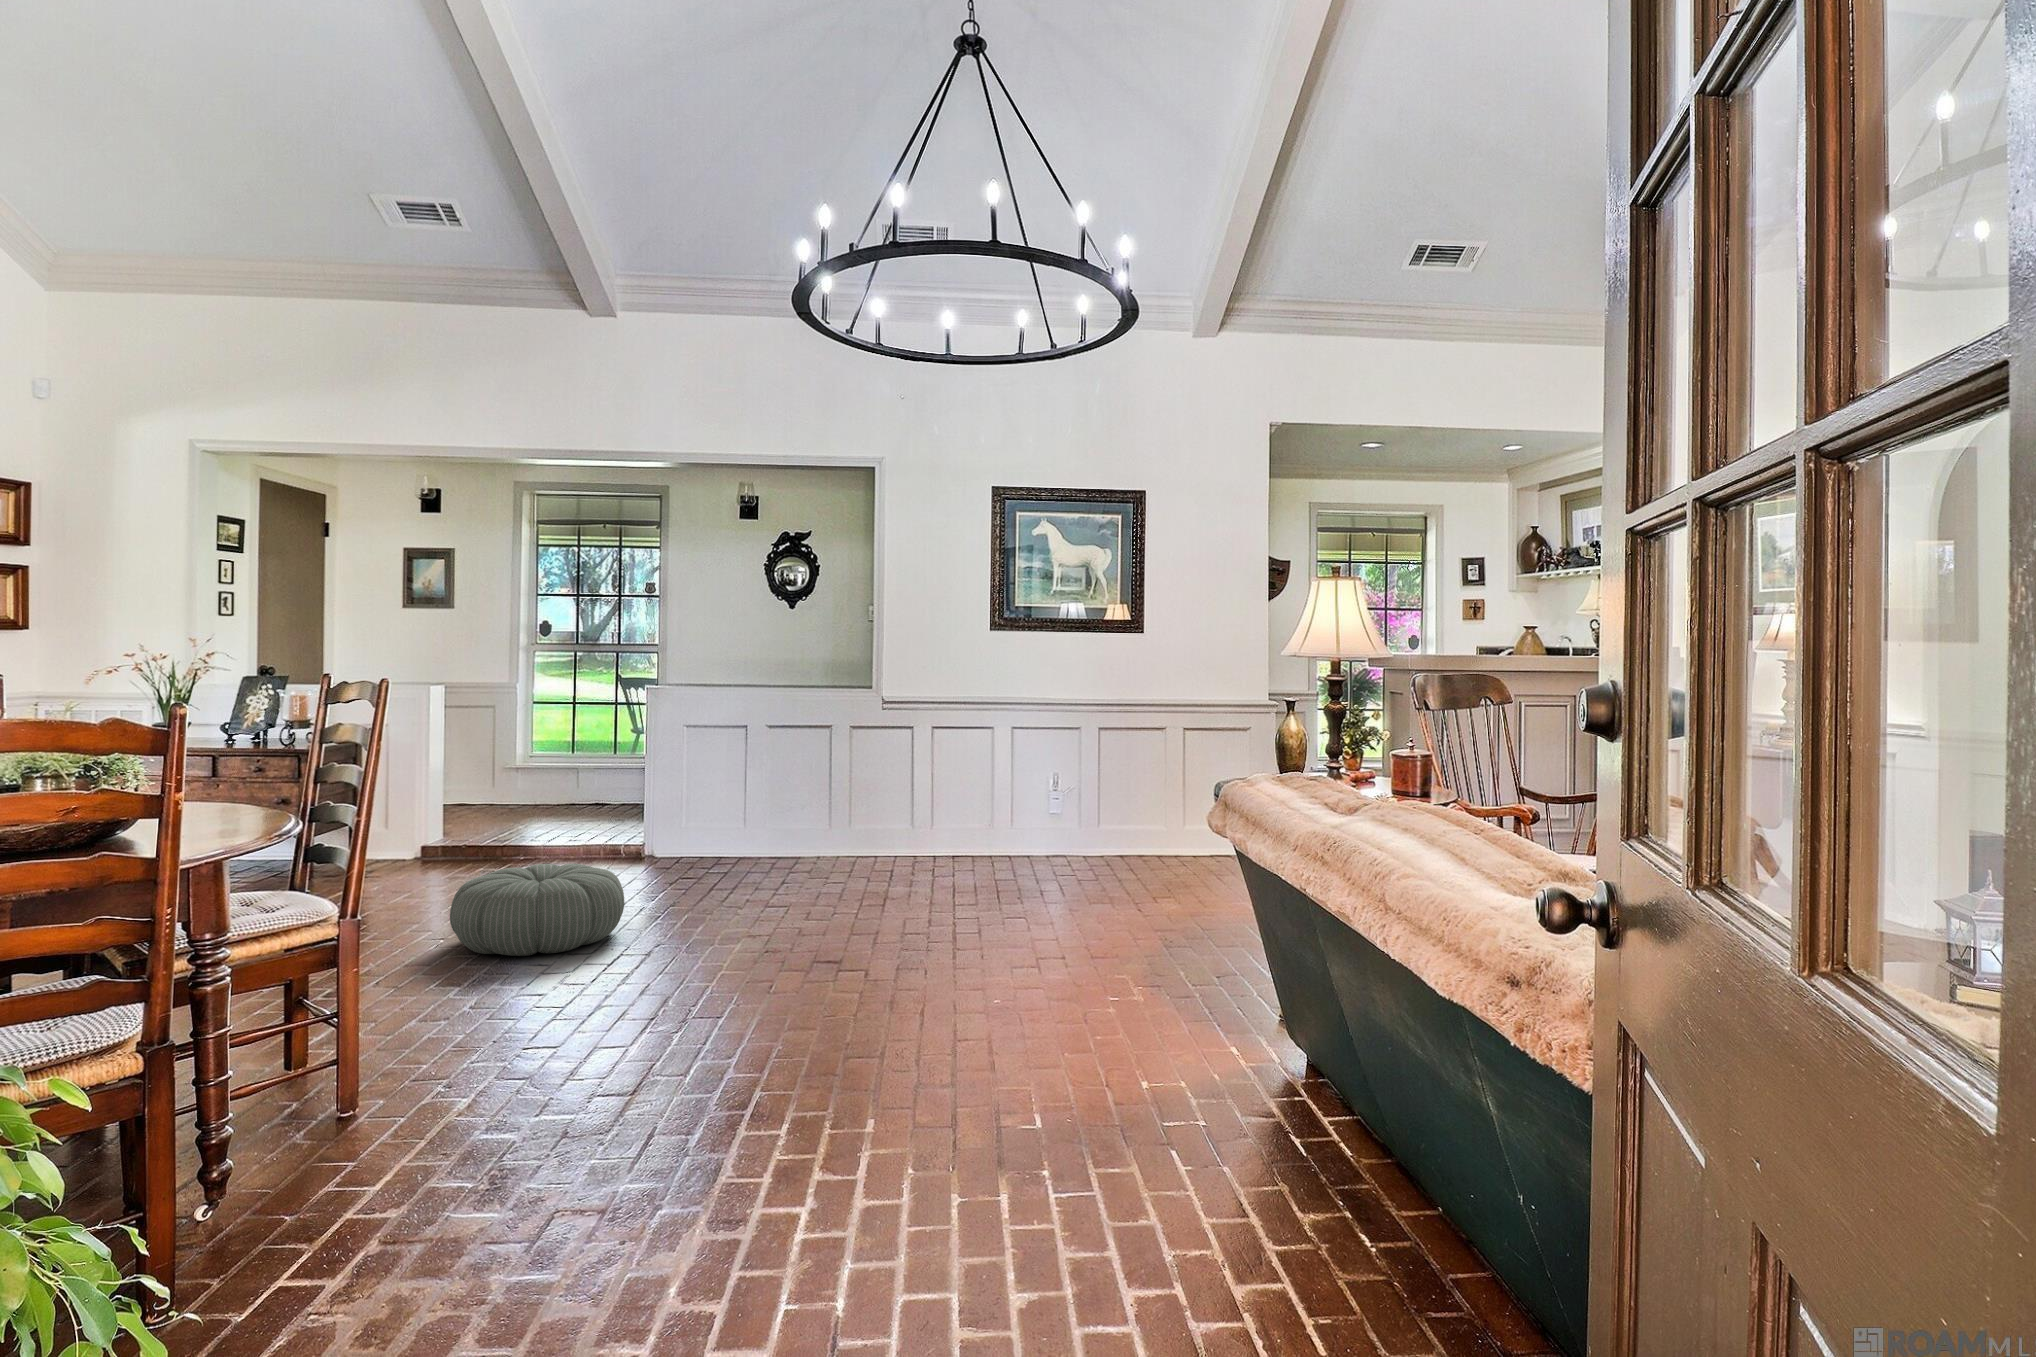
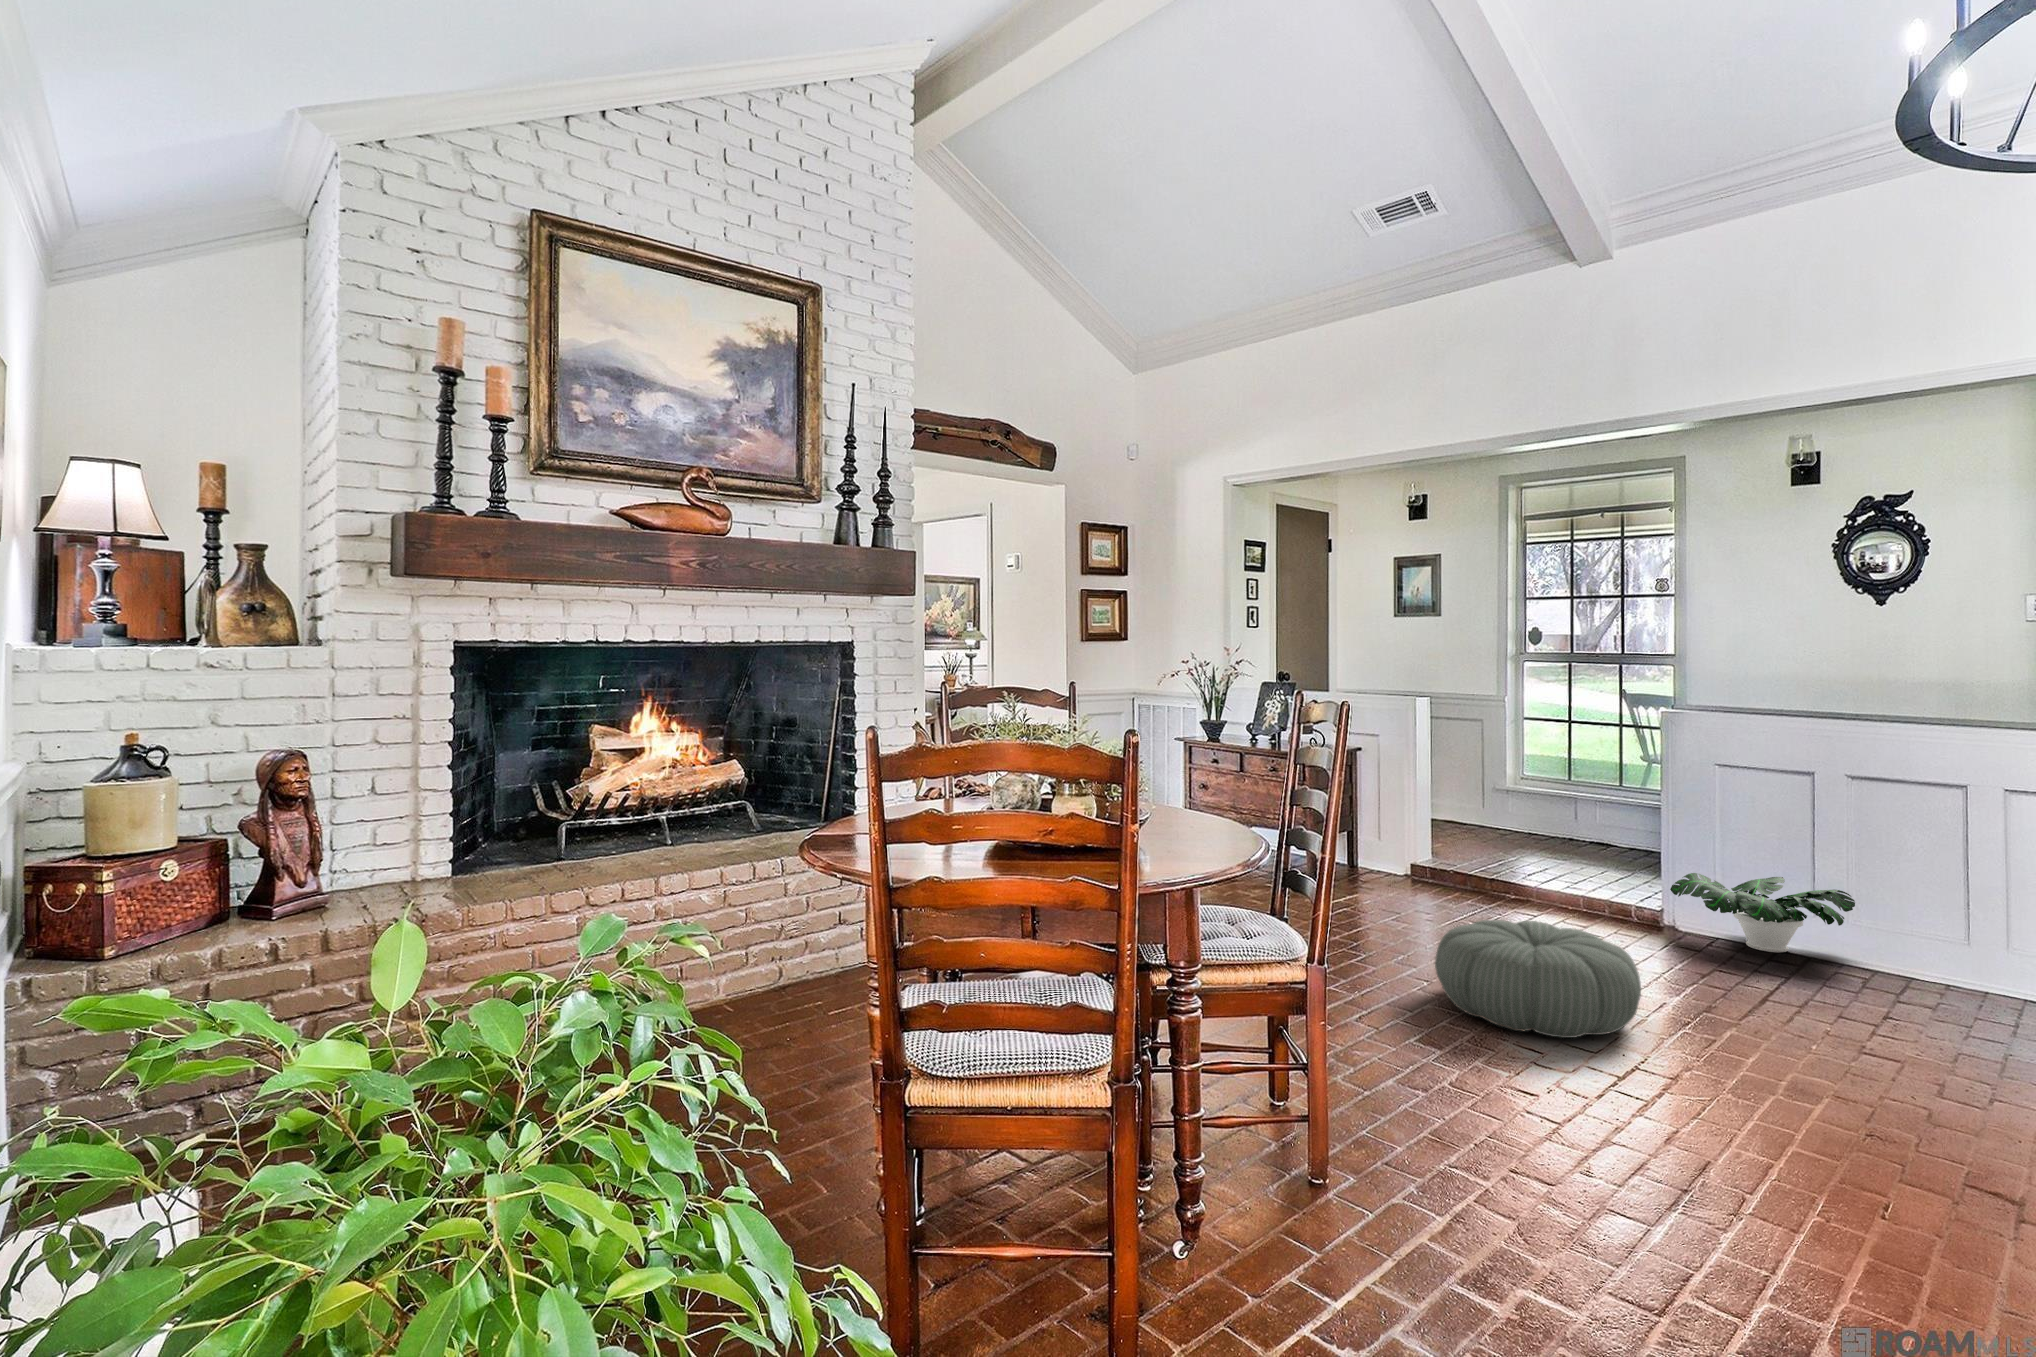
potted plant: none [652,808,772,864] -> present [1670,873,1855,952]

